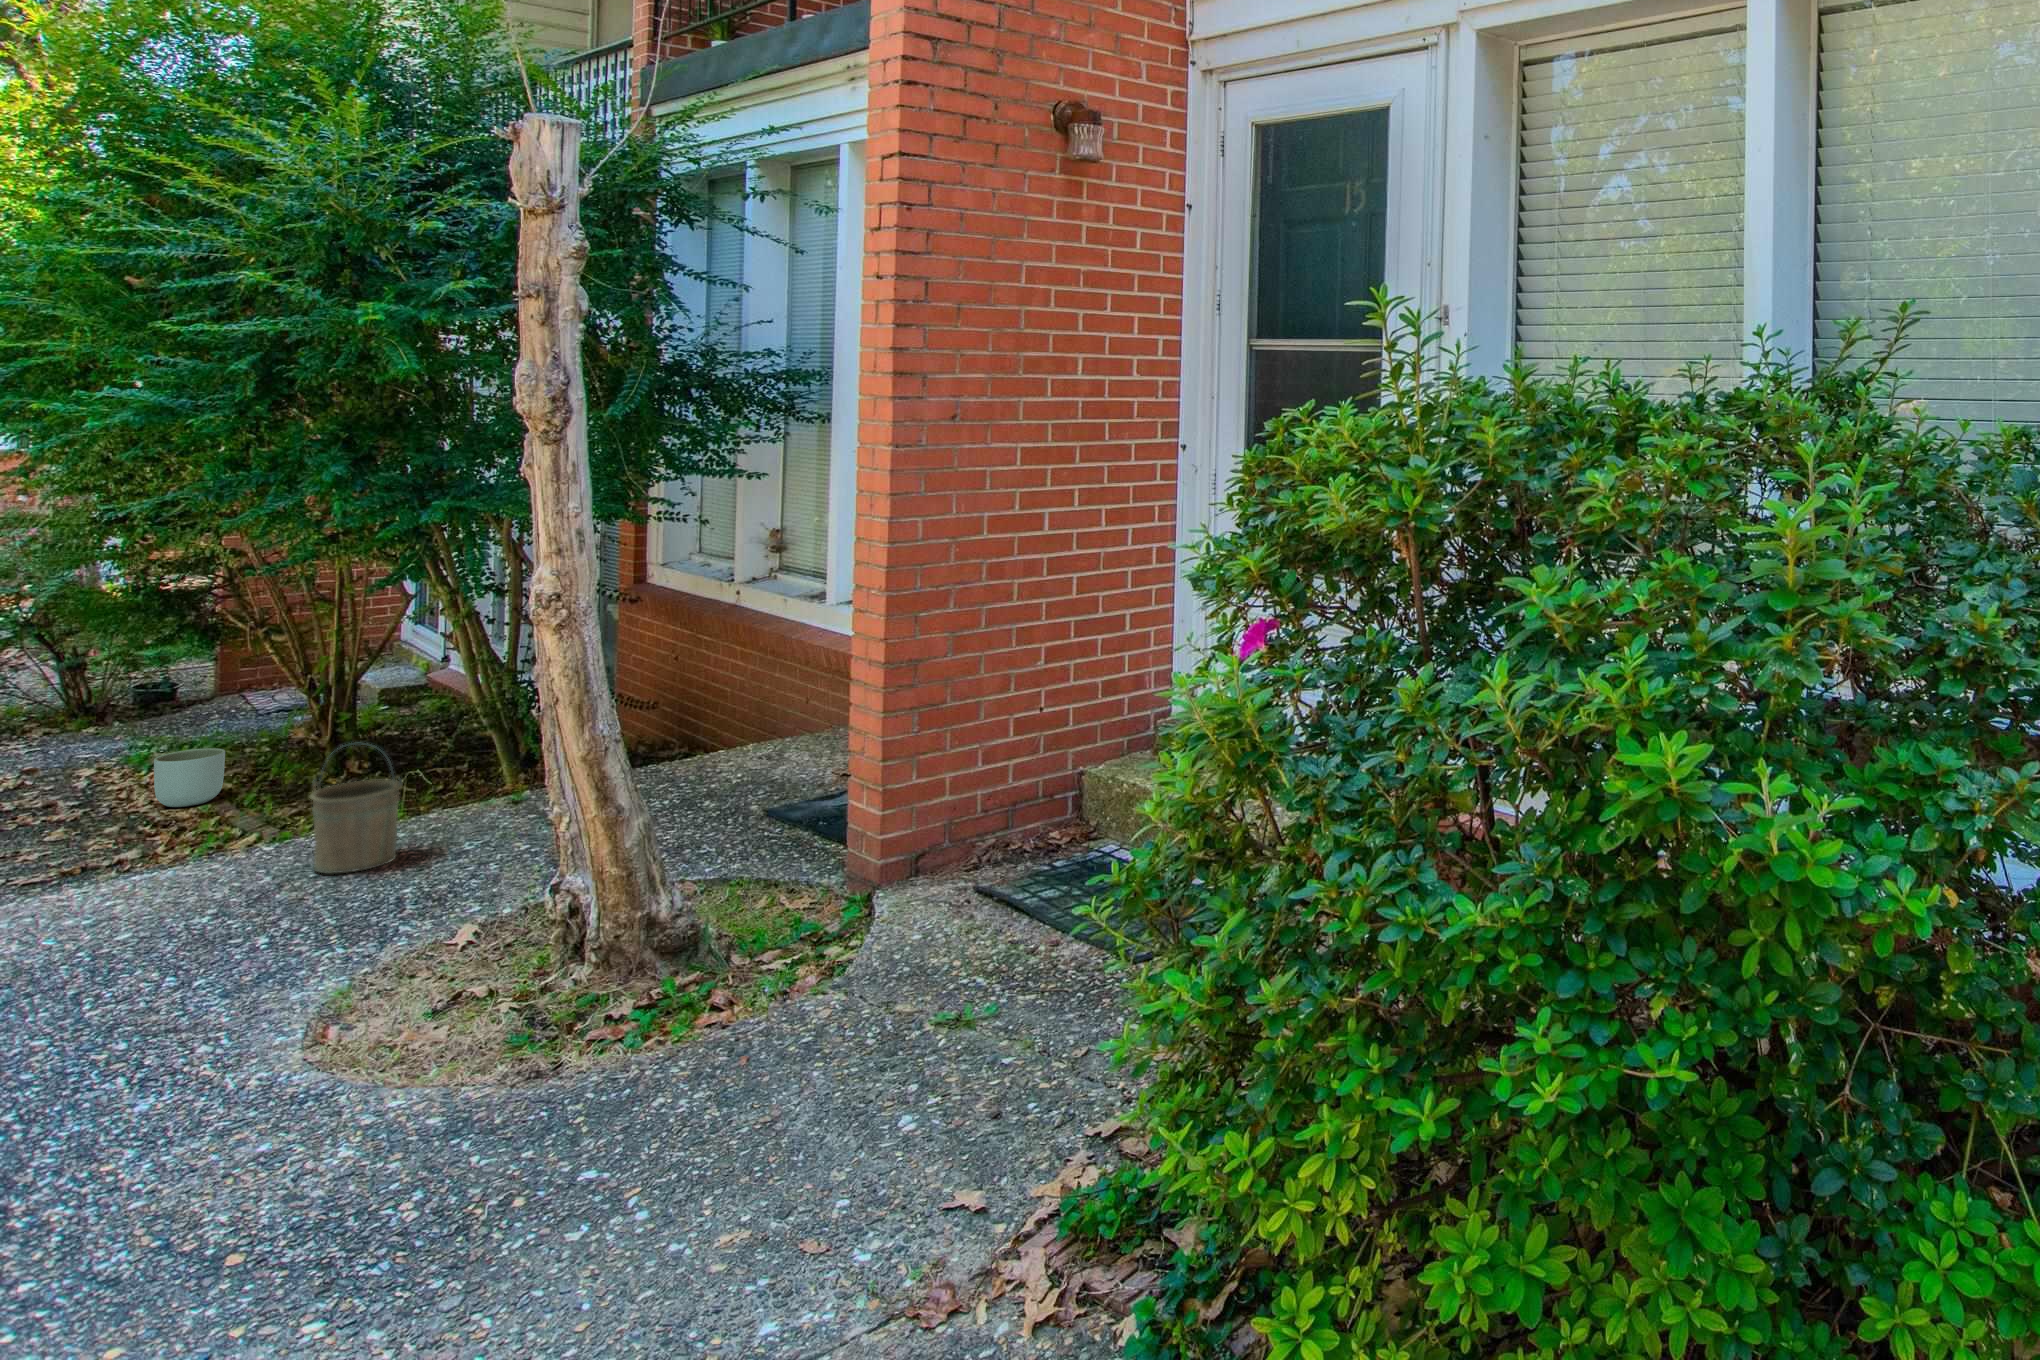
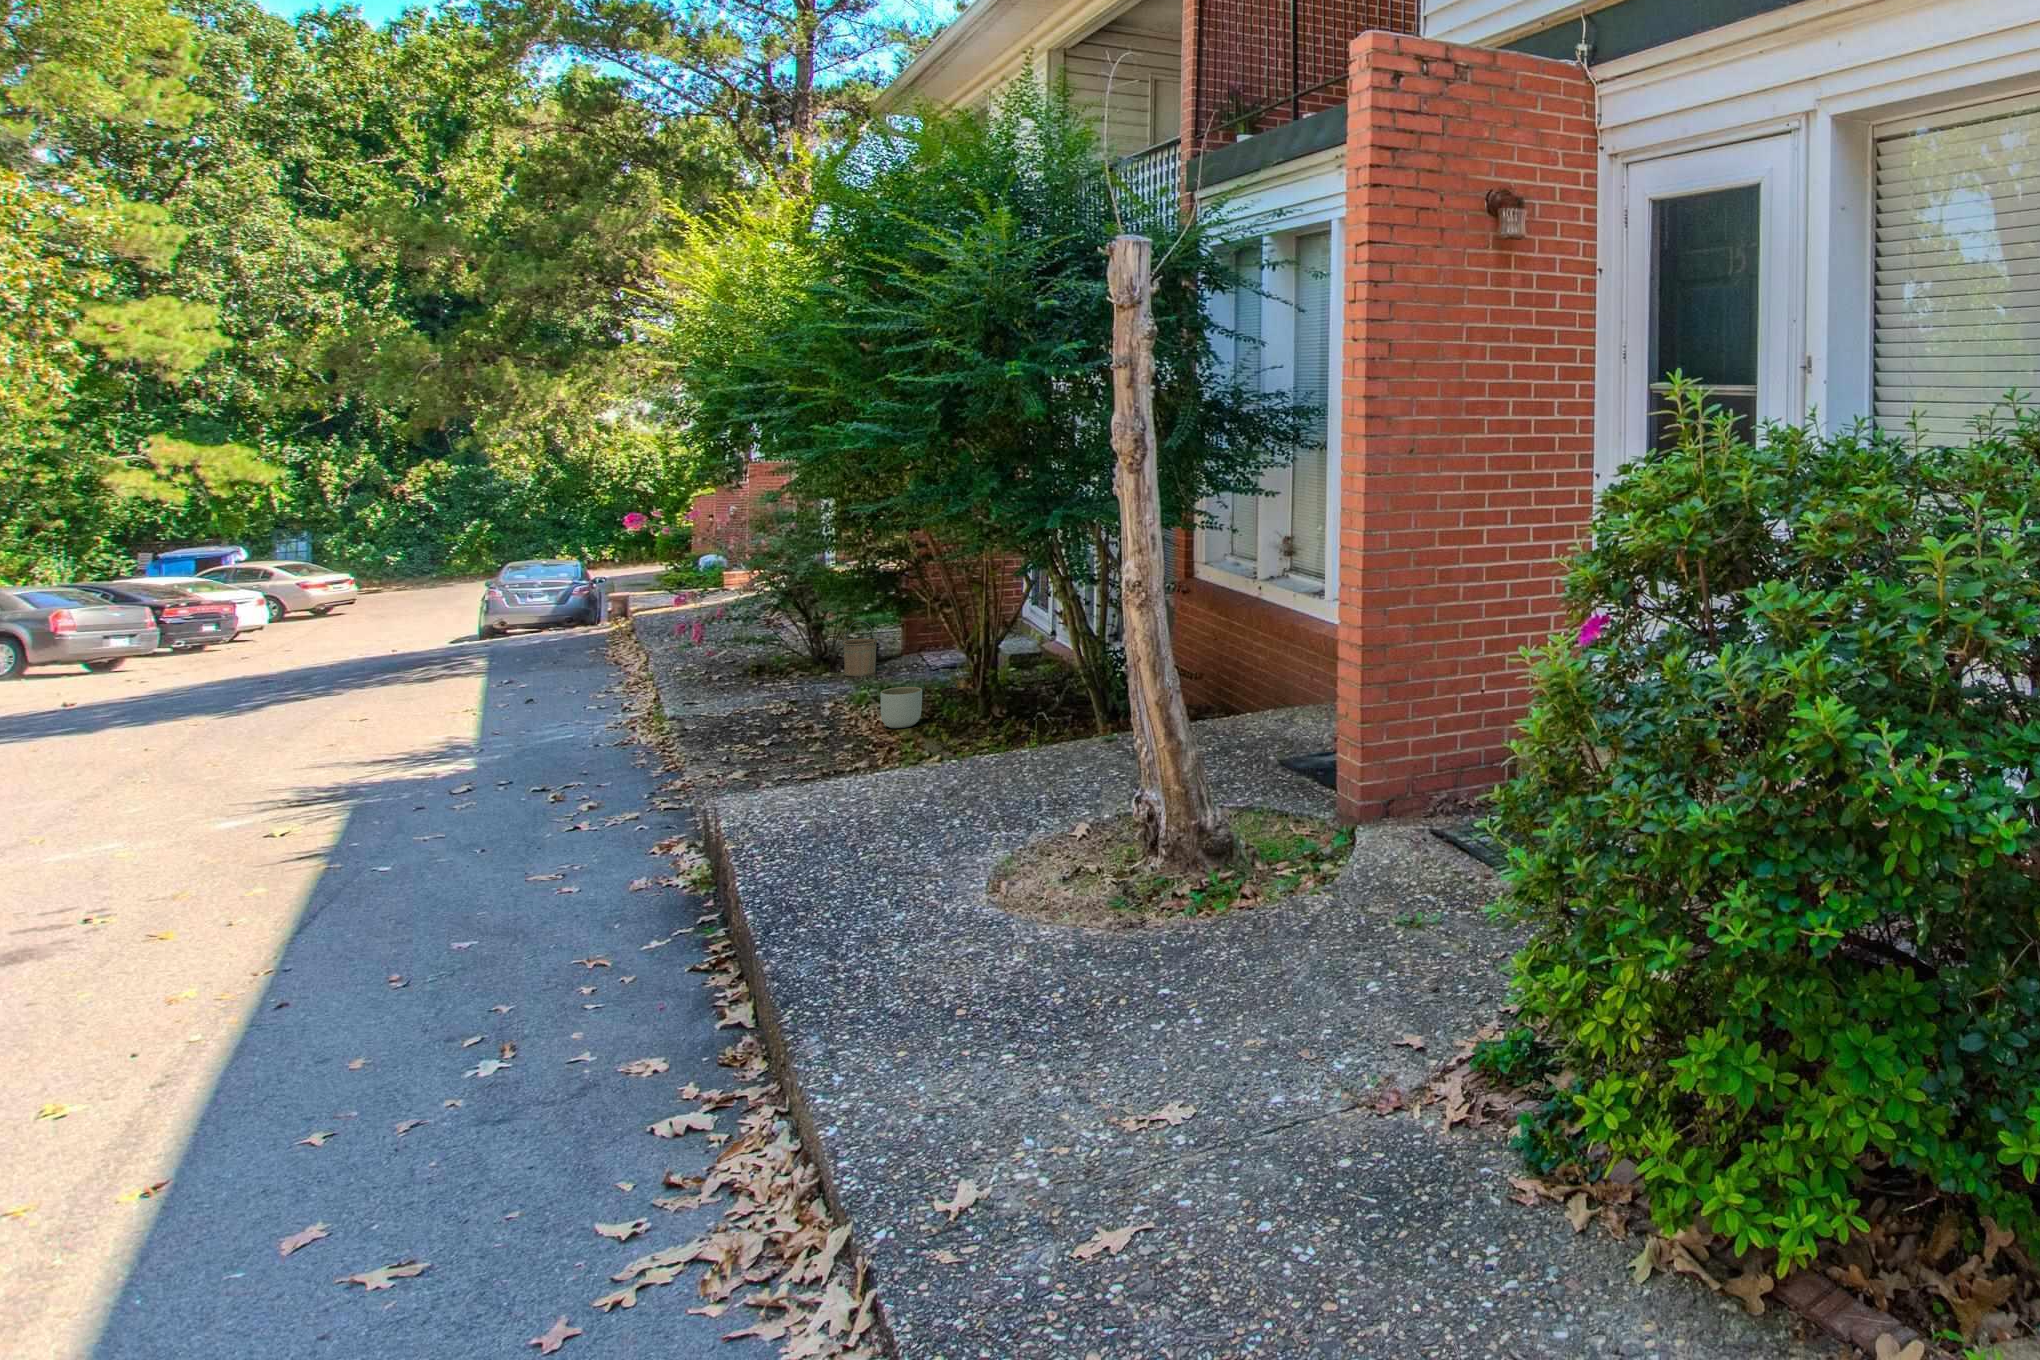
bucket: present [310,748,402,874] -> present [843,621,878,676]

